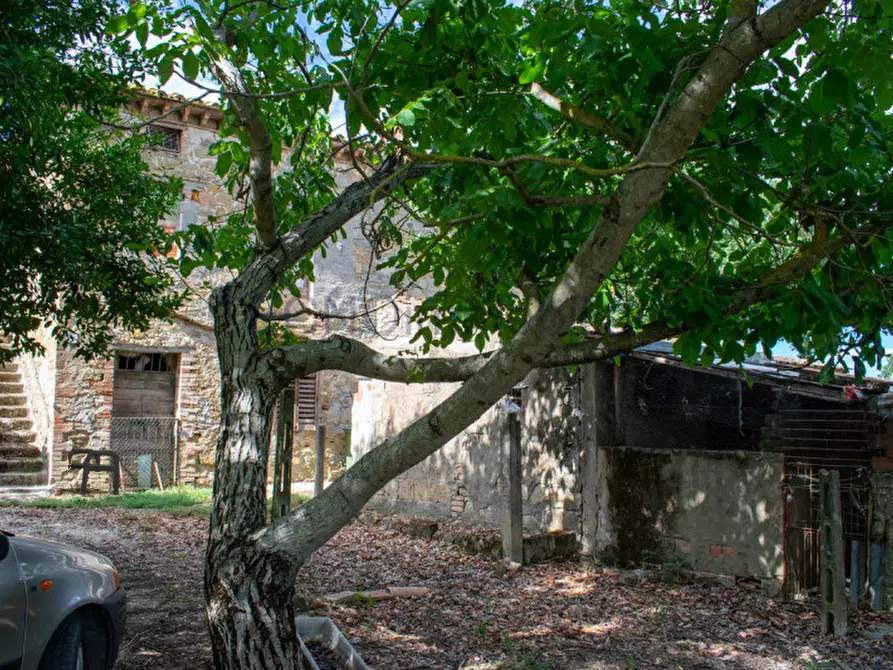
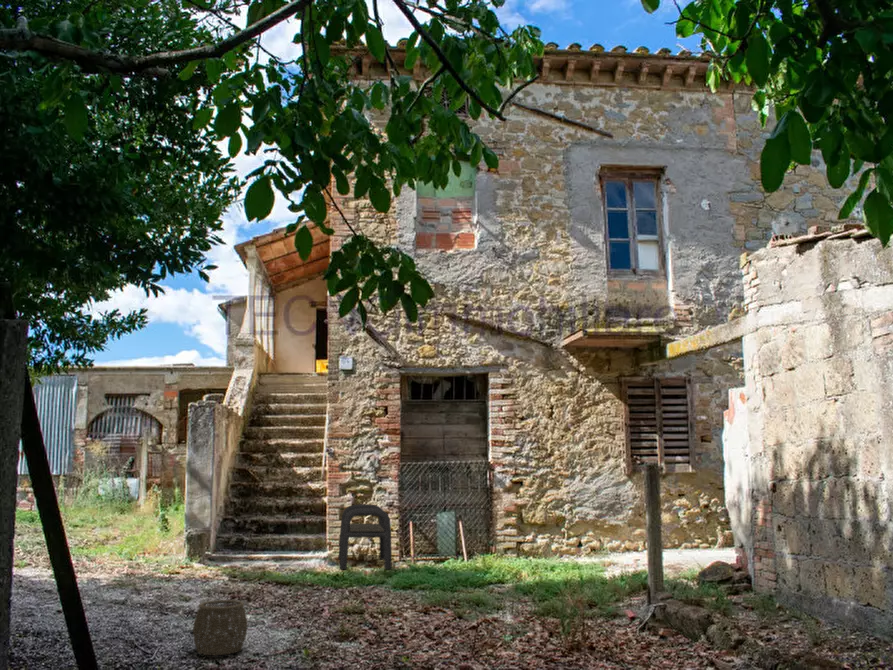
woven basket: none [97,495,130,524] -> present [193,600,248,655]

